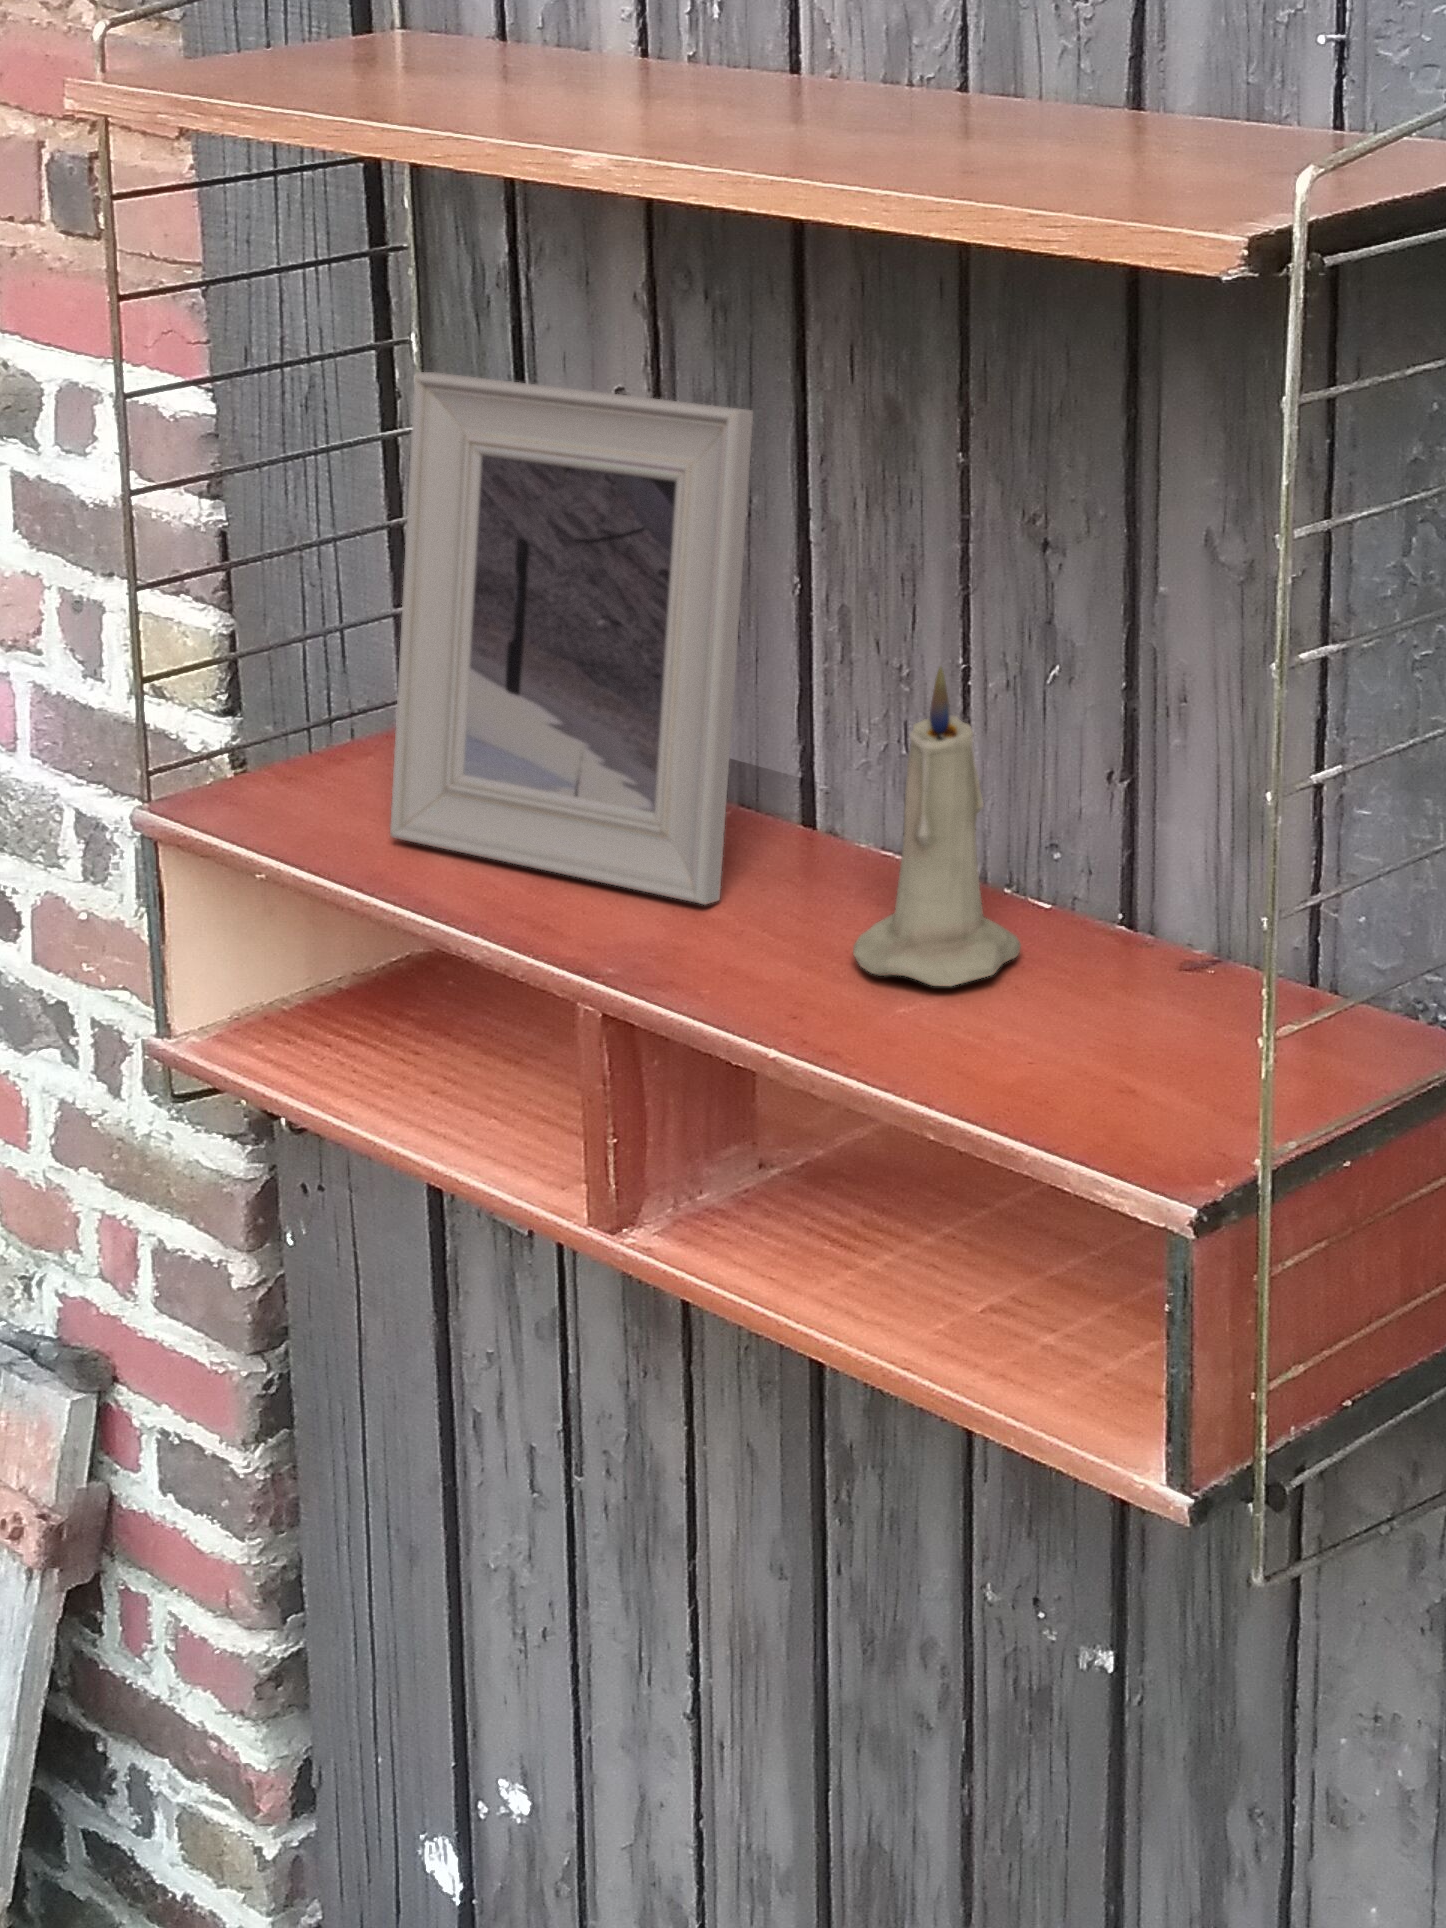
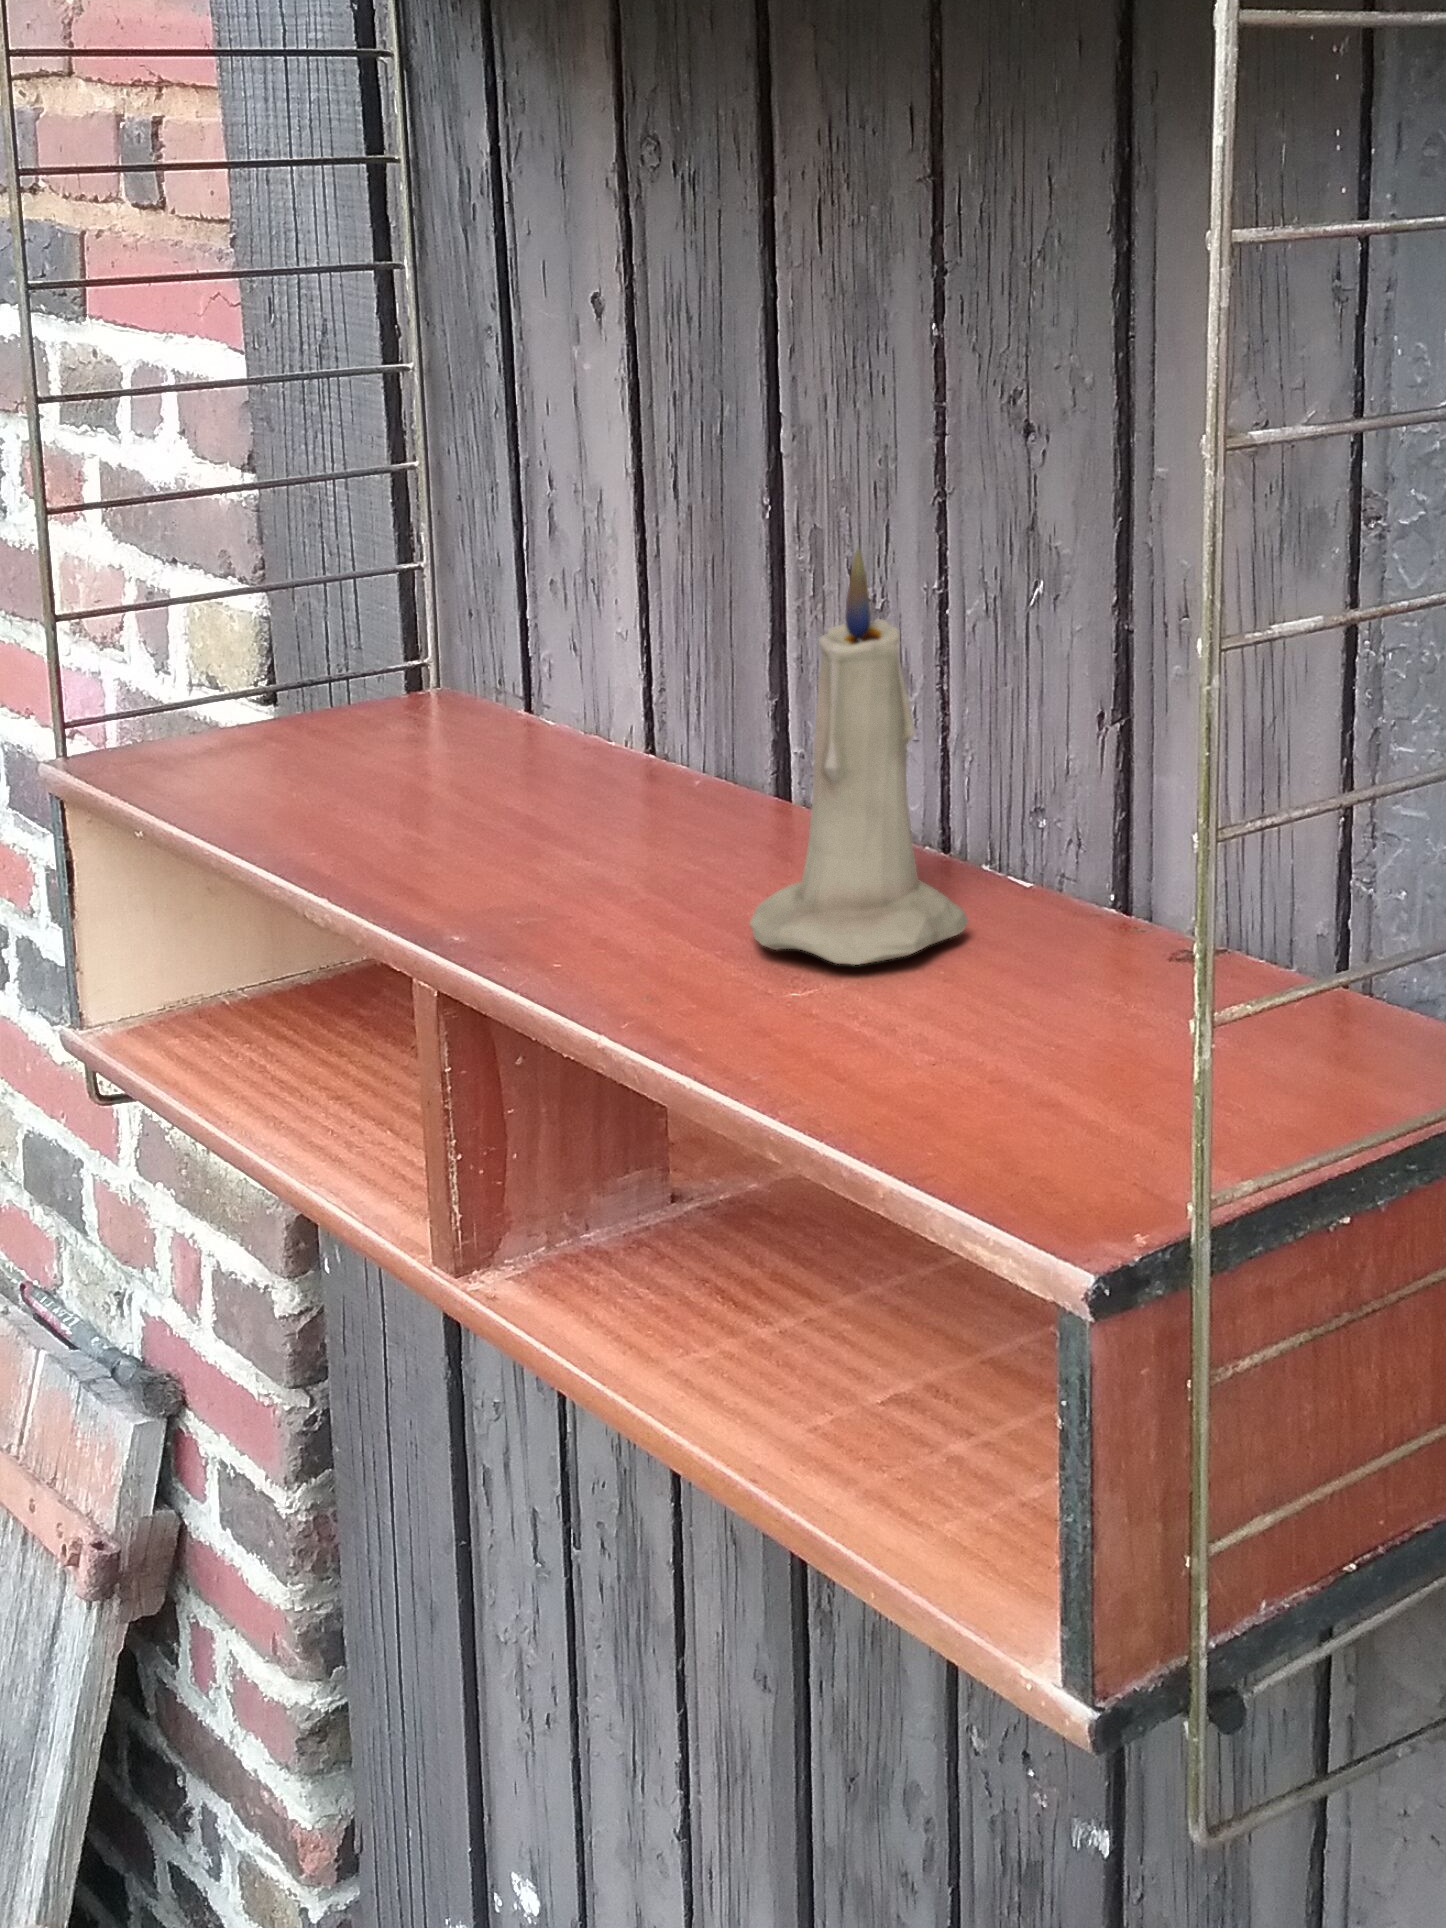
picture frame: present [390,372,753,904] -> none [299,254,680,868]

